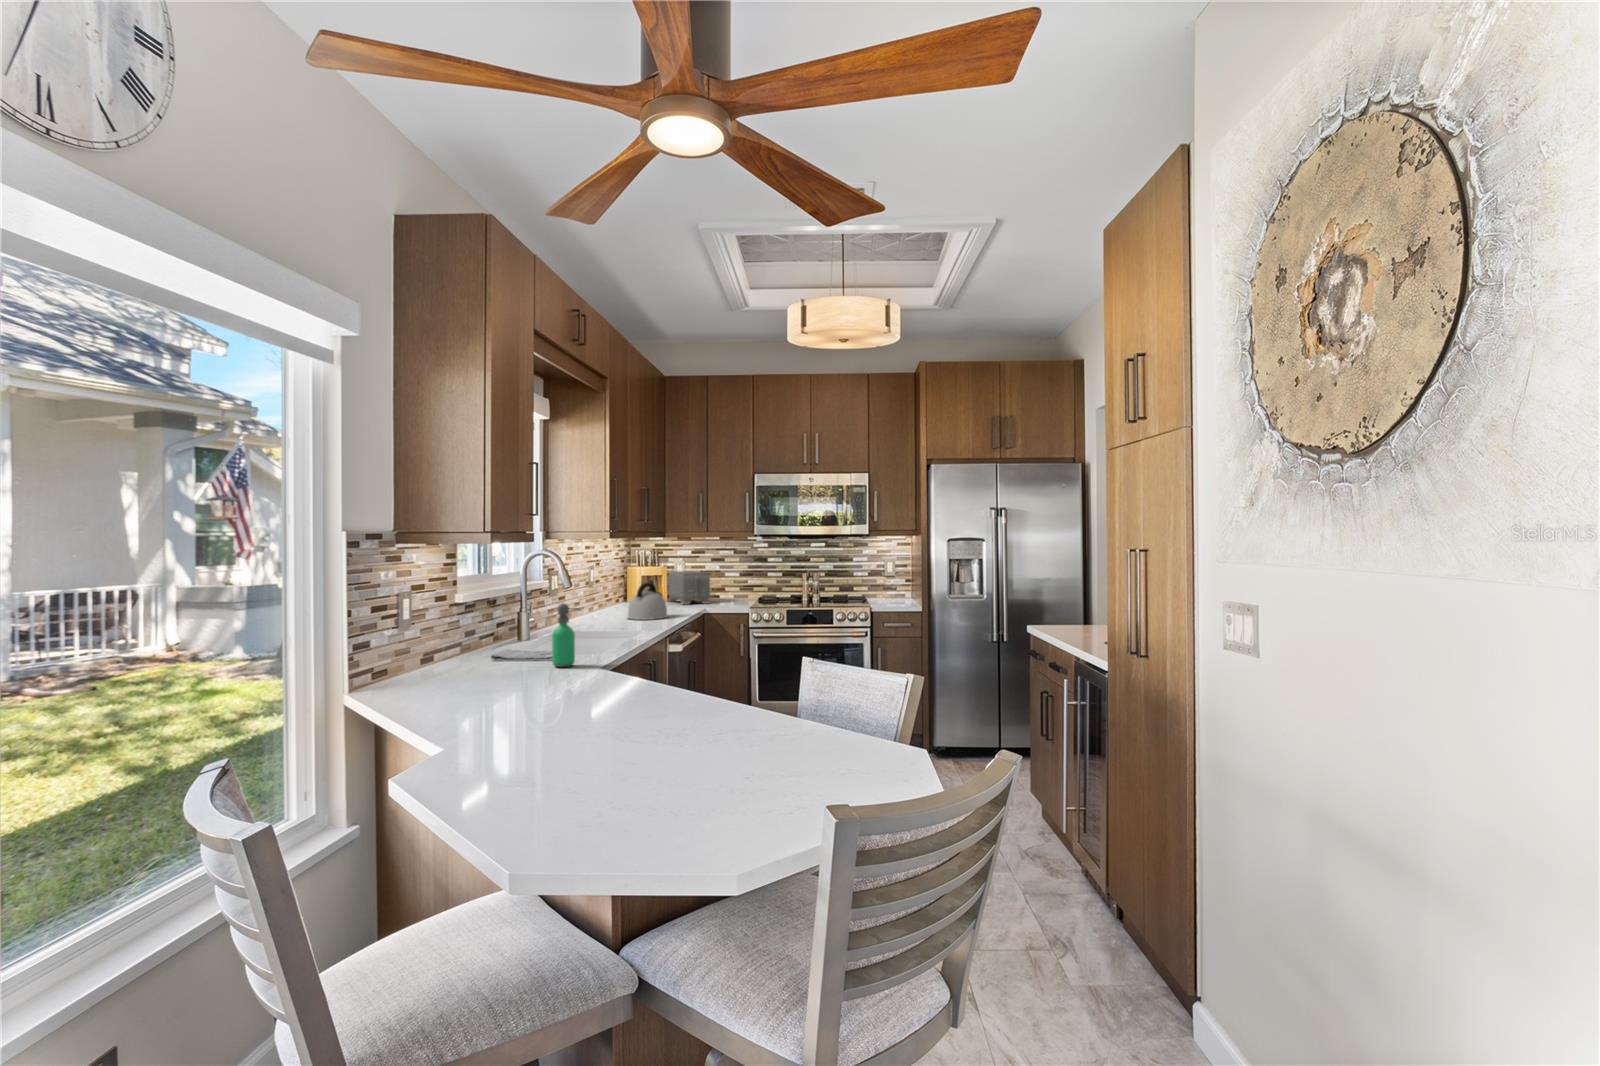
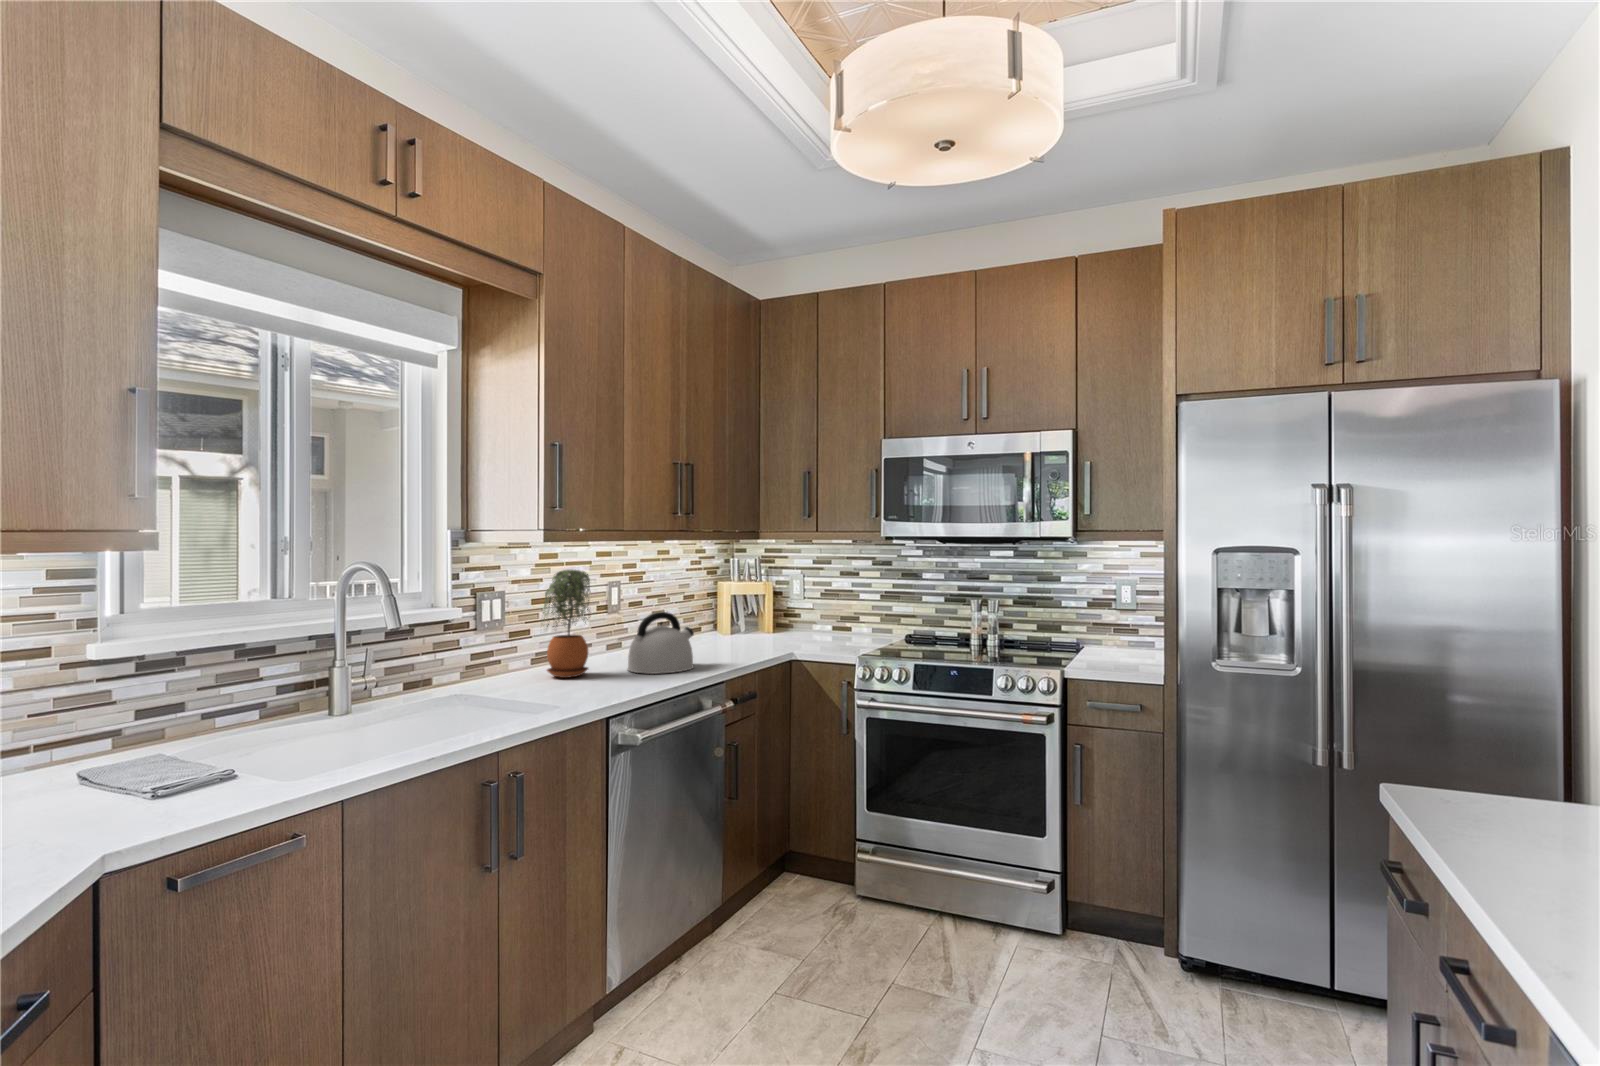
potted plant: none [584,556,613,624] -> present [543,570,590,678]
toaster: present [668,571,710,605] -> none [771,589,819,642]
soap dispenser: present [552,603,580,667] -> none [80,685,140,827]

